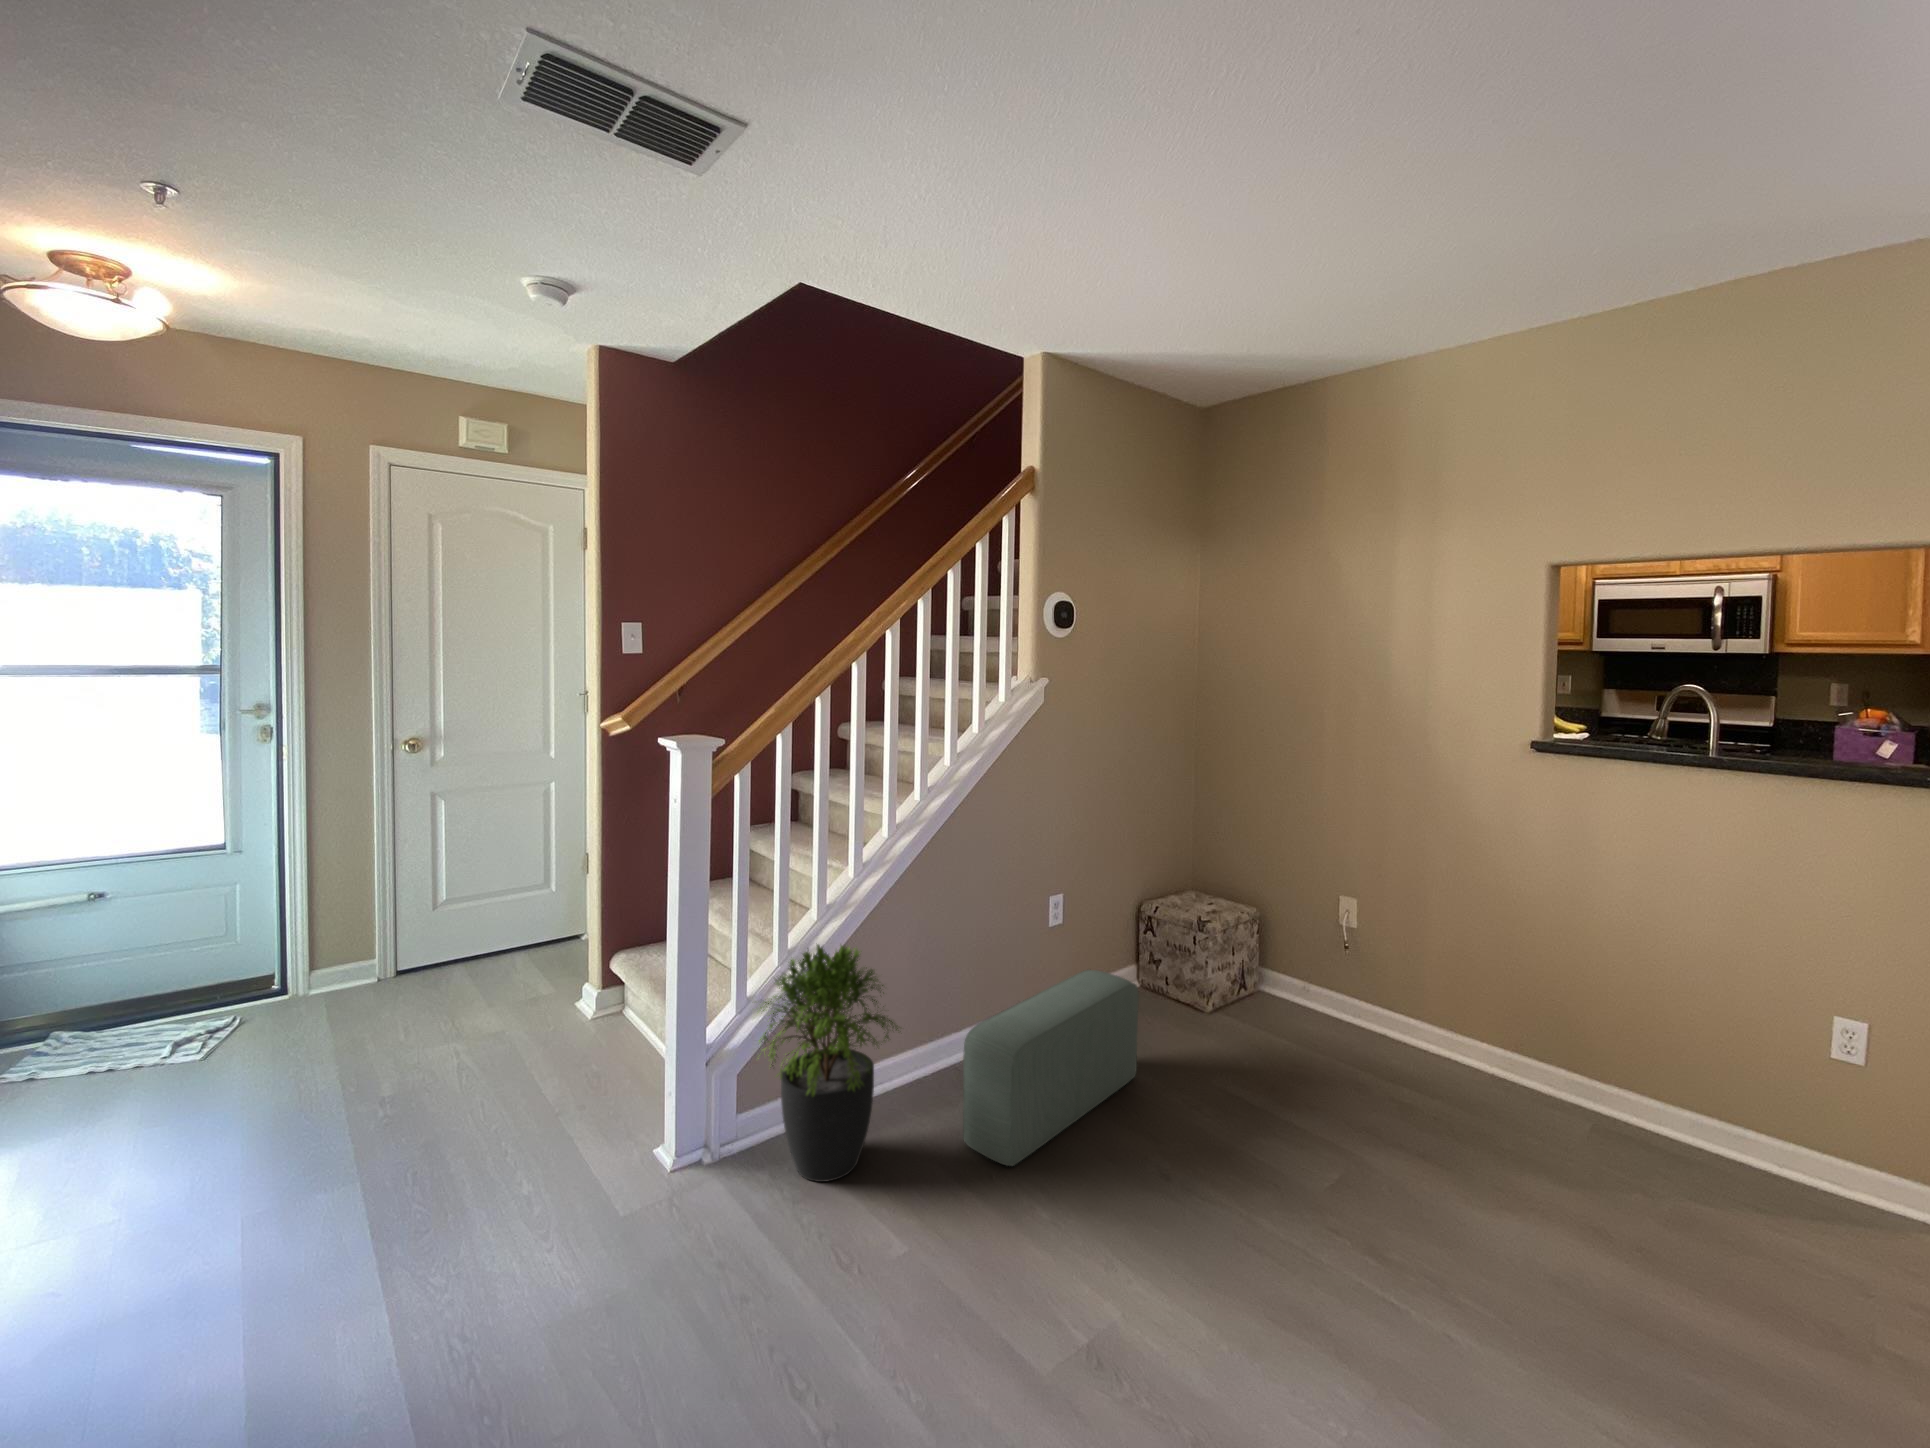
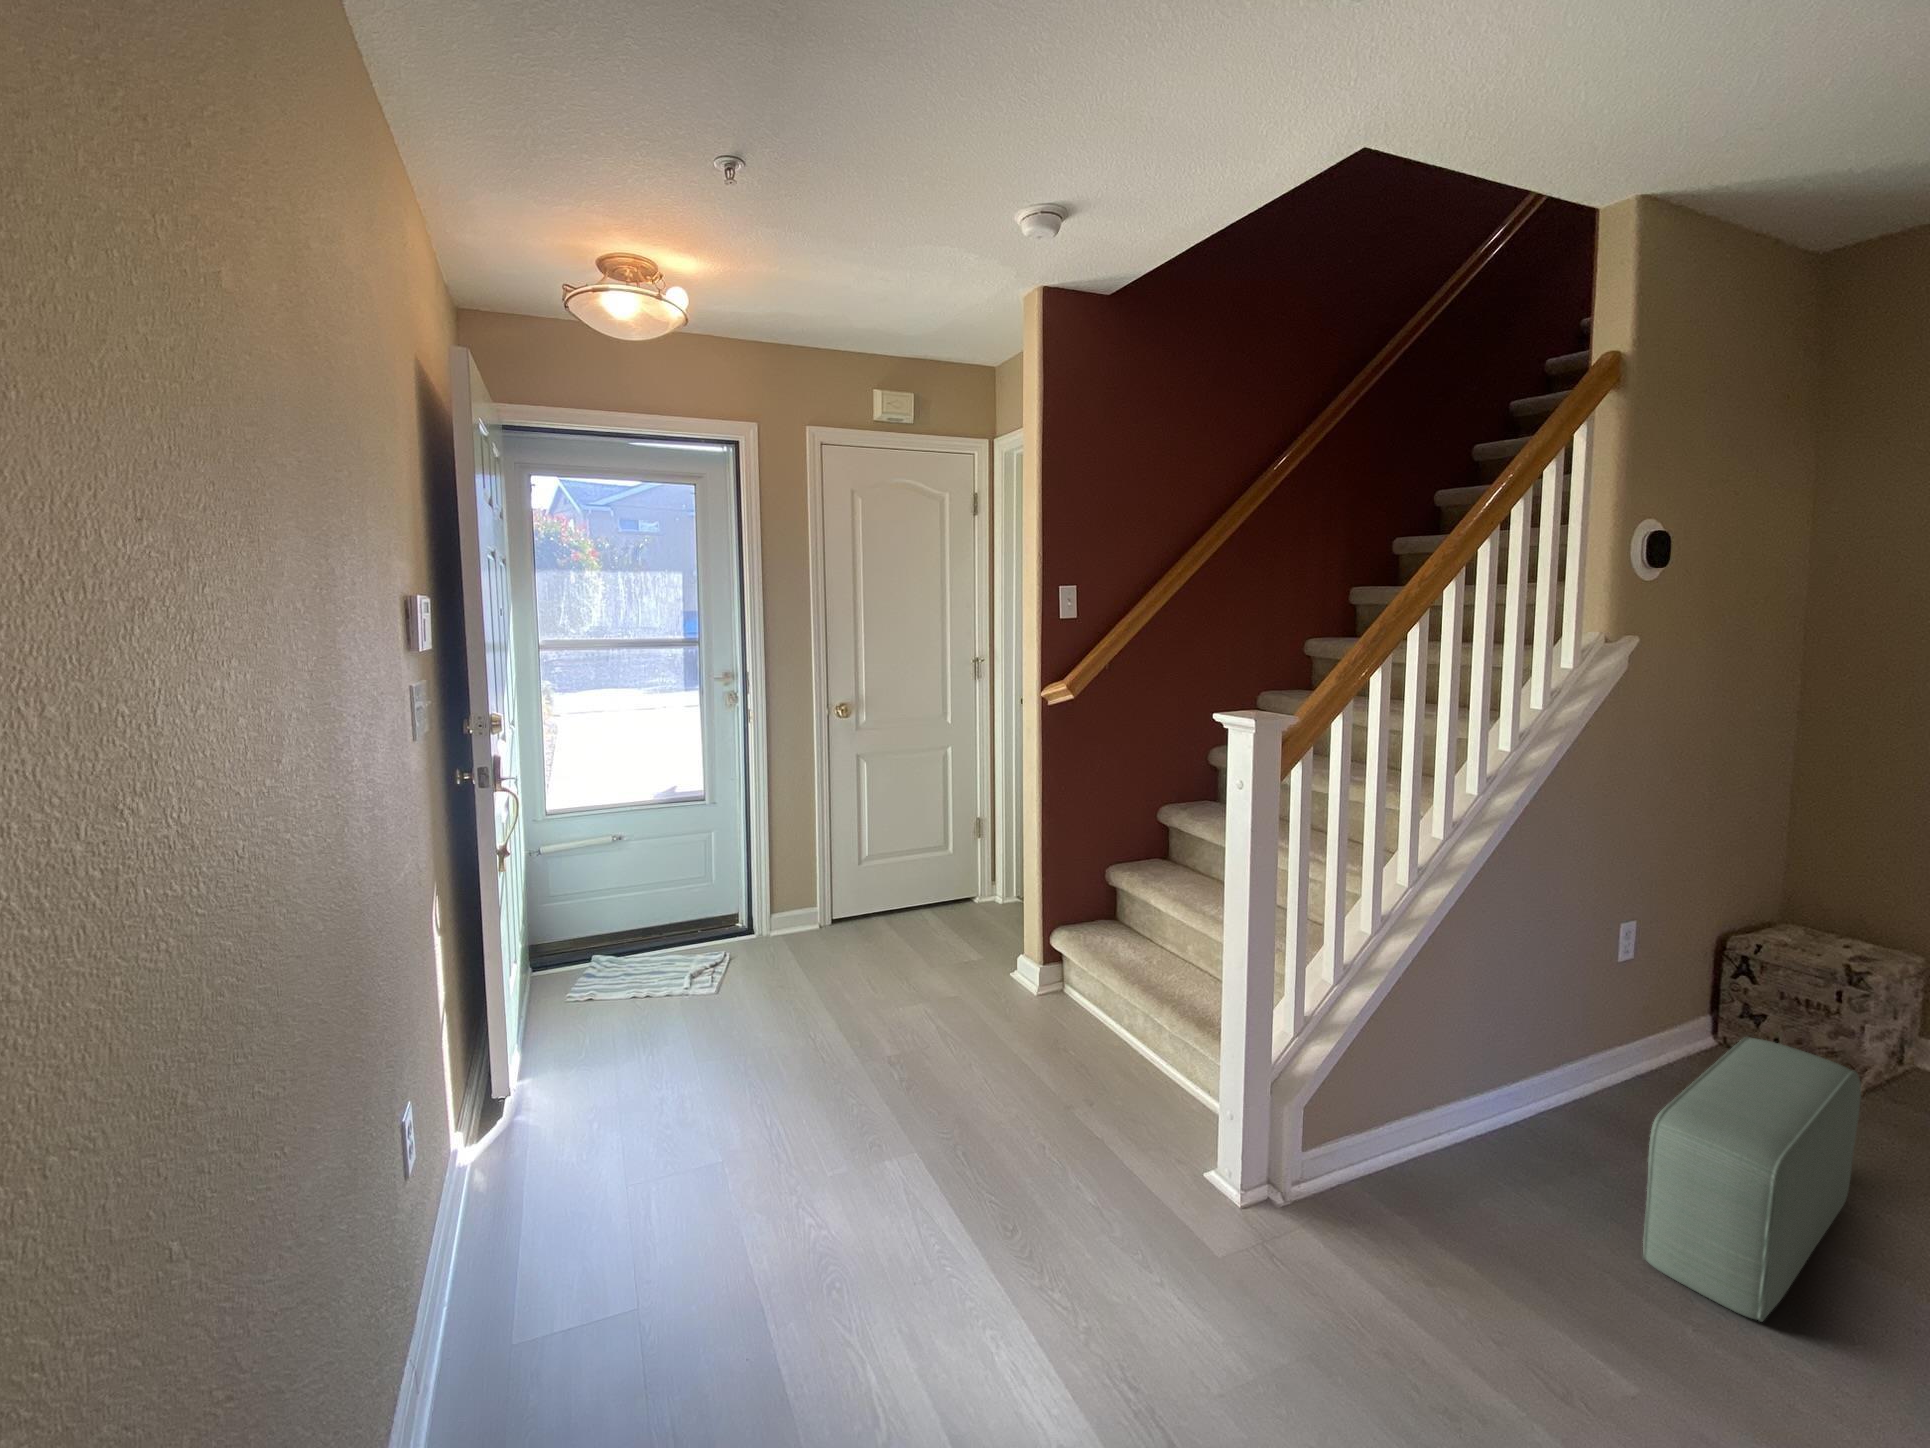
potted plant: present [759,945,899,1182] -> none [1361,980,1590,1284]

